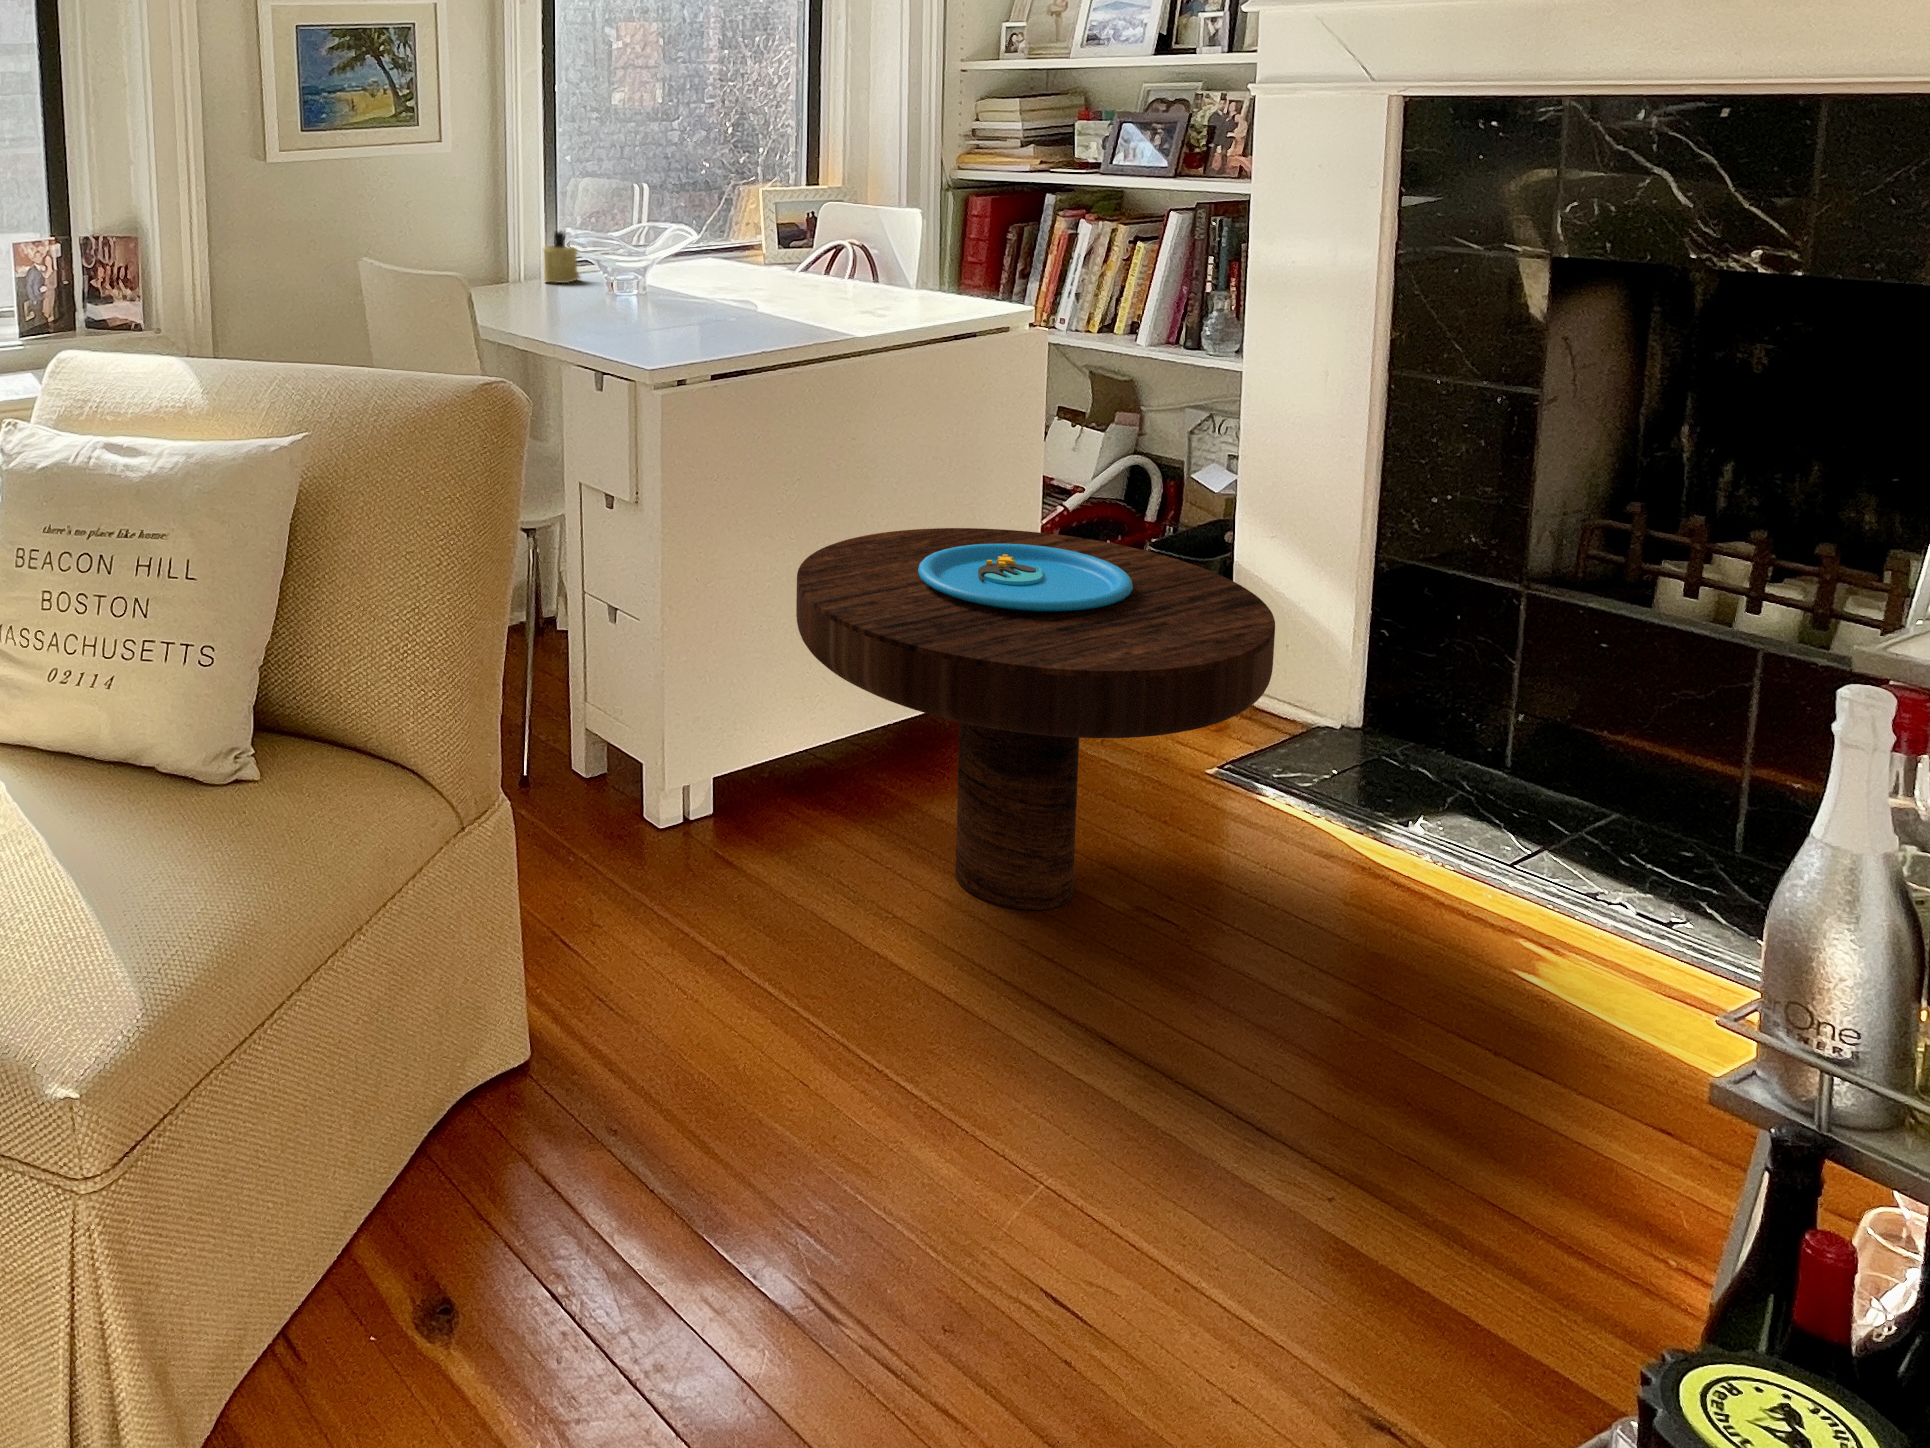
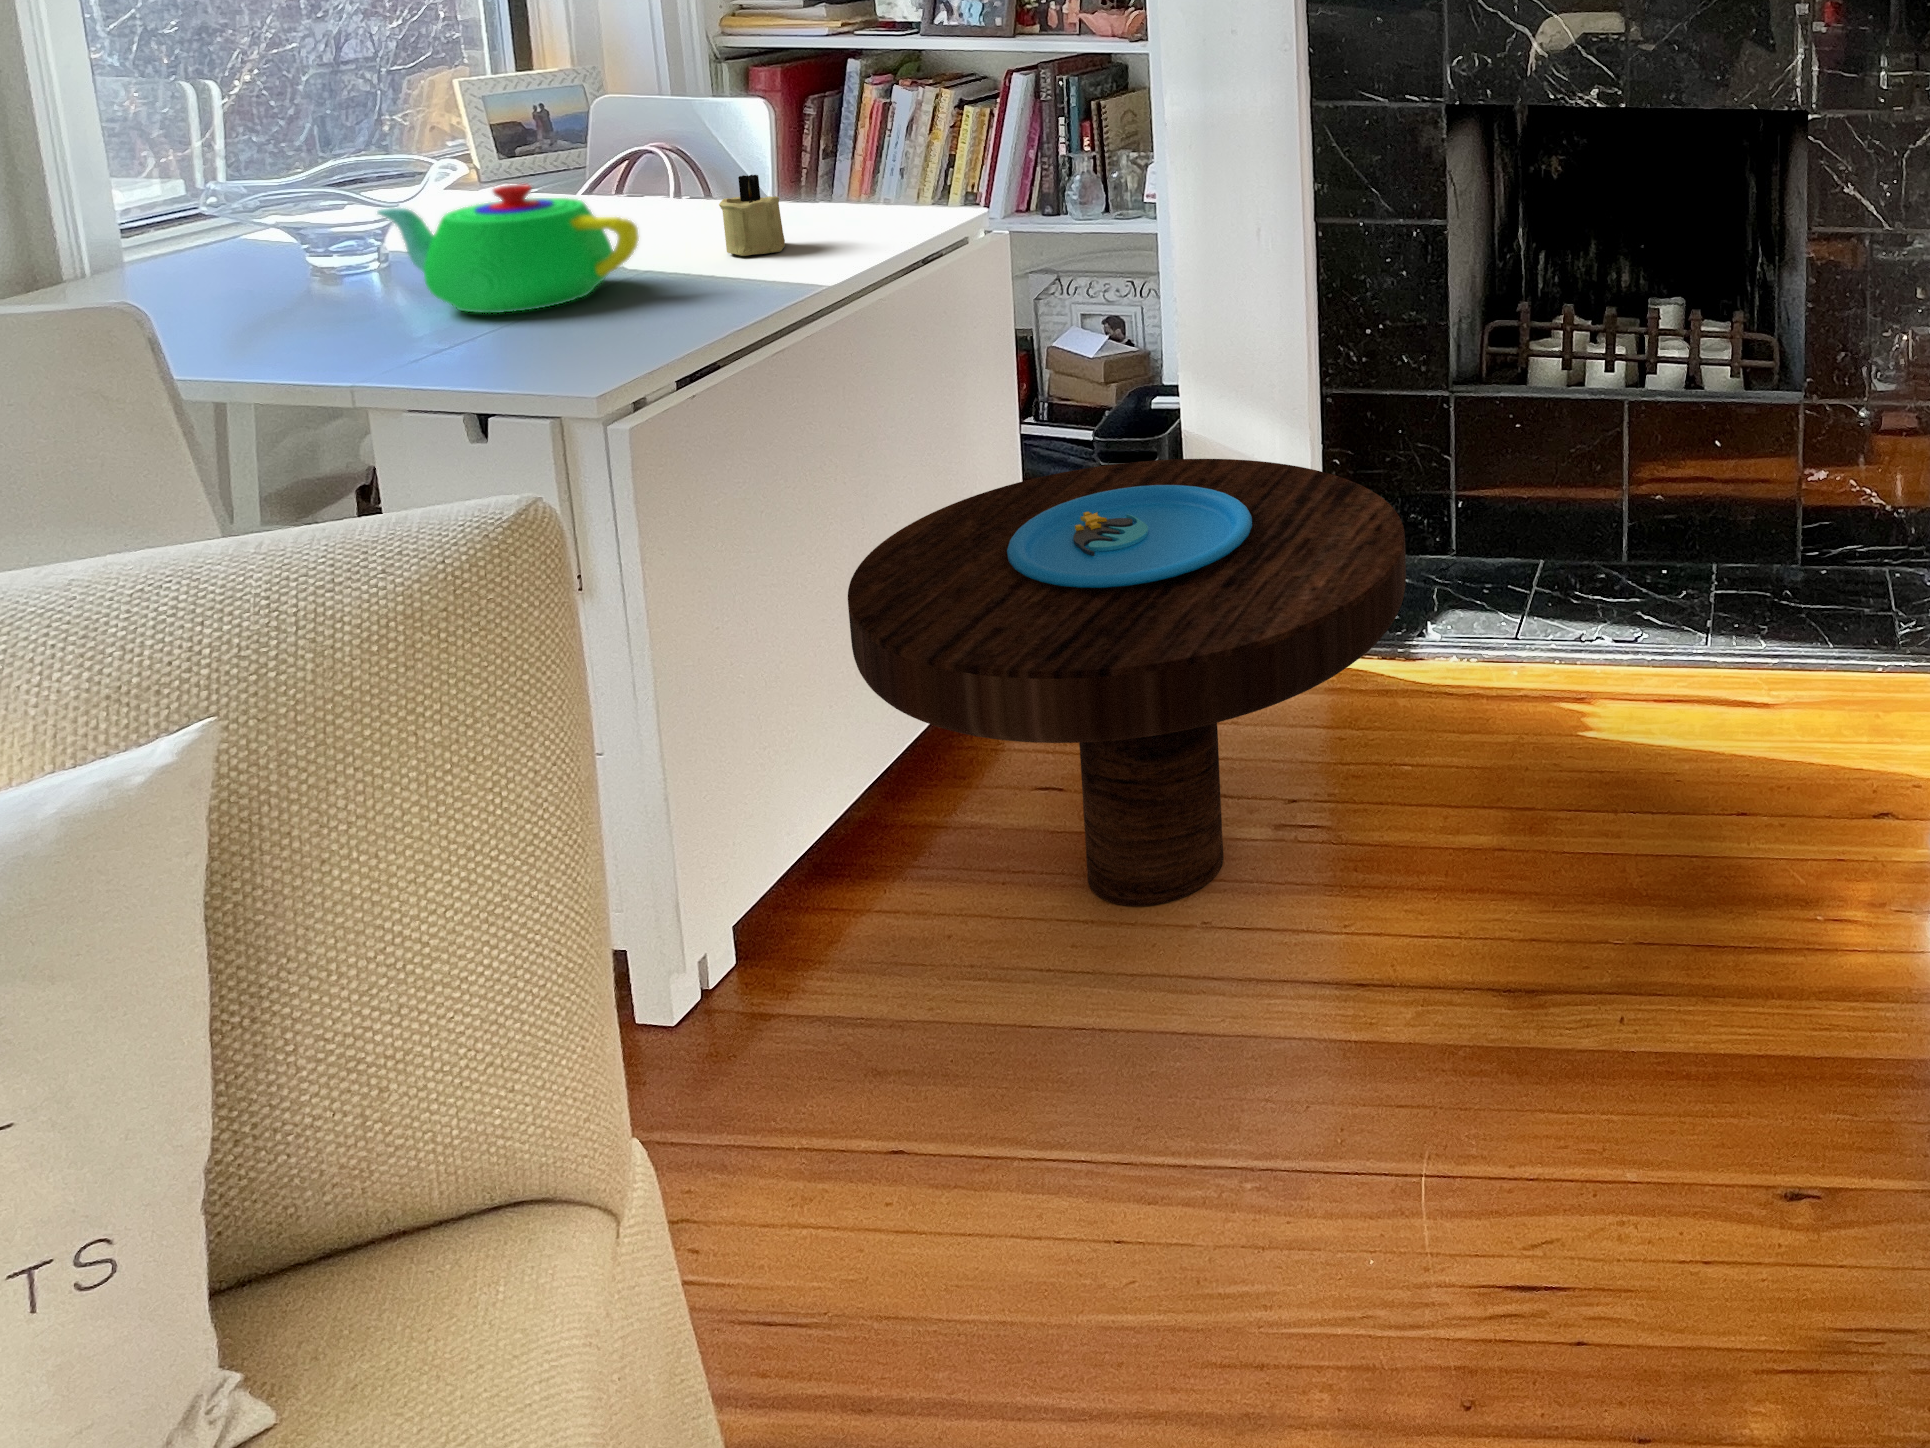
candle: present [543,232,580,283] -> present [719,175,785,256]
teapot: none [625,232,745,316] -> present [378,184,639,313]

